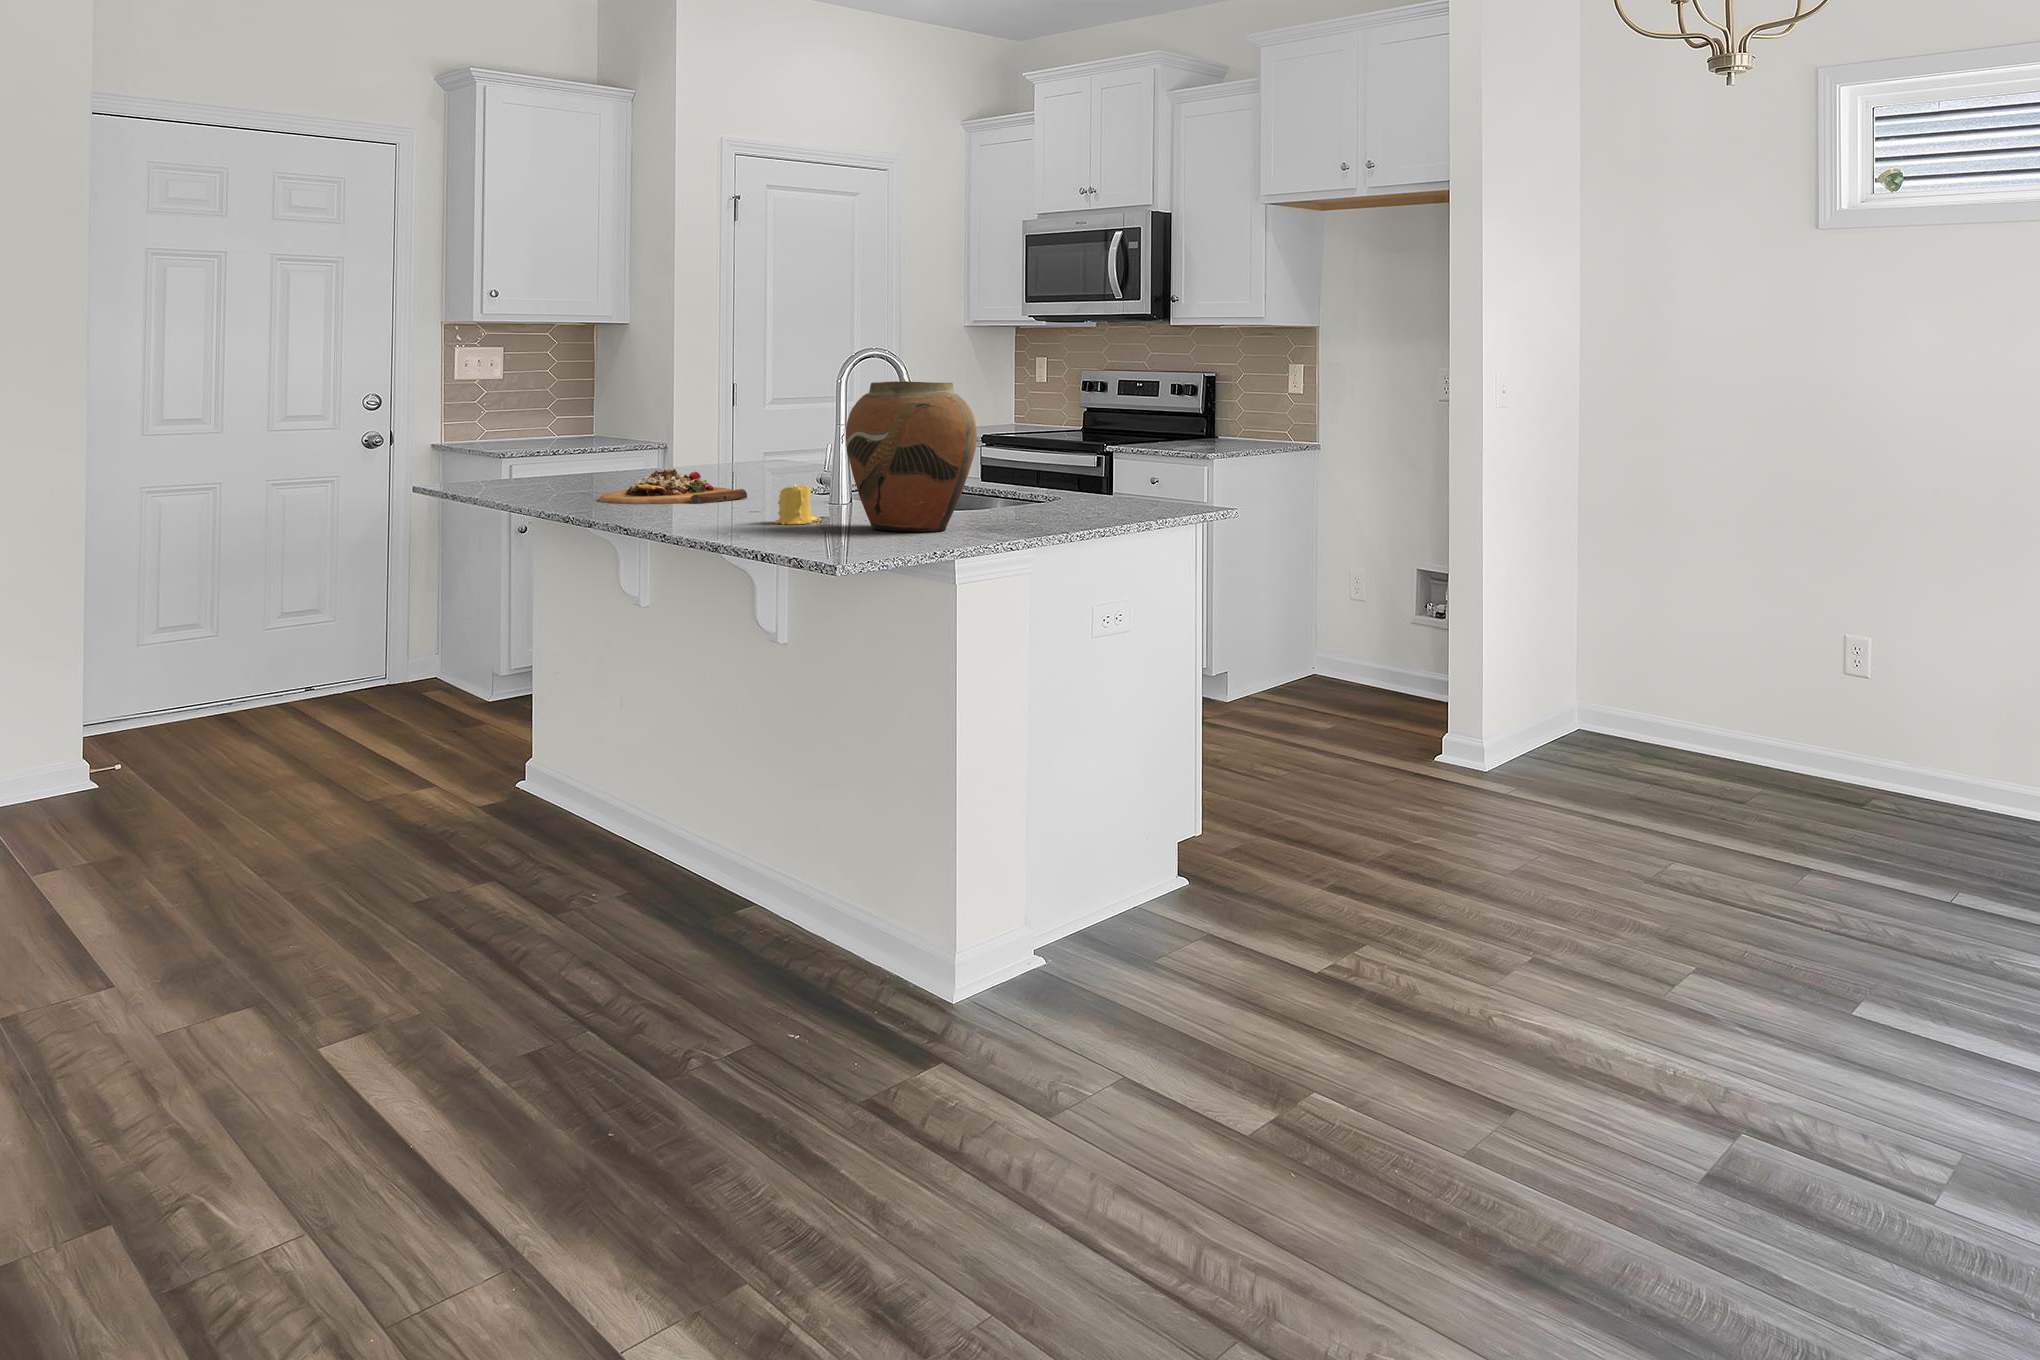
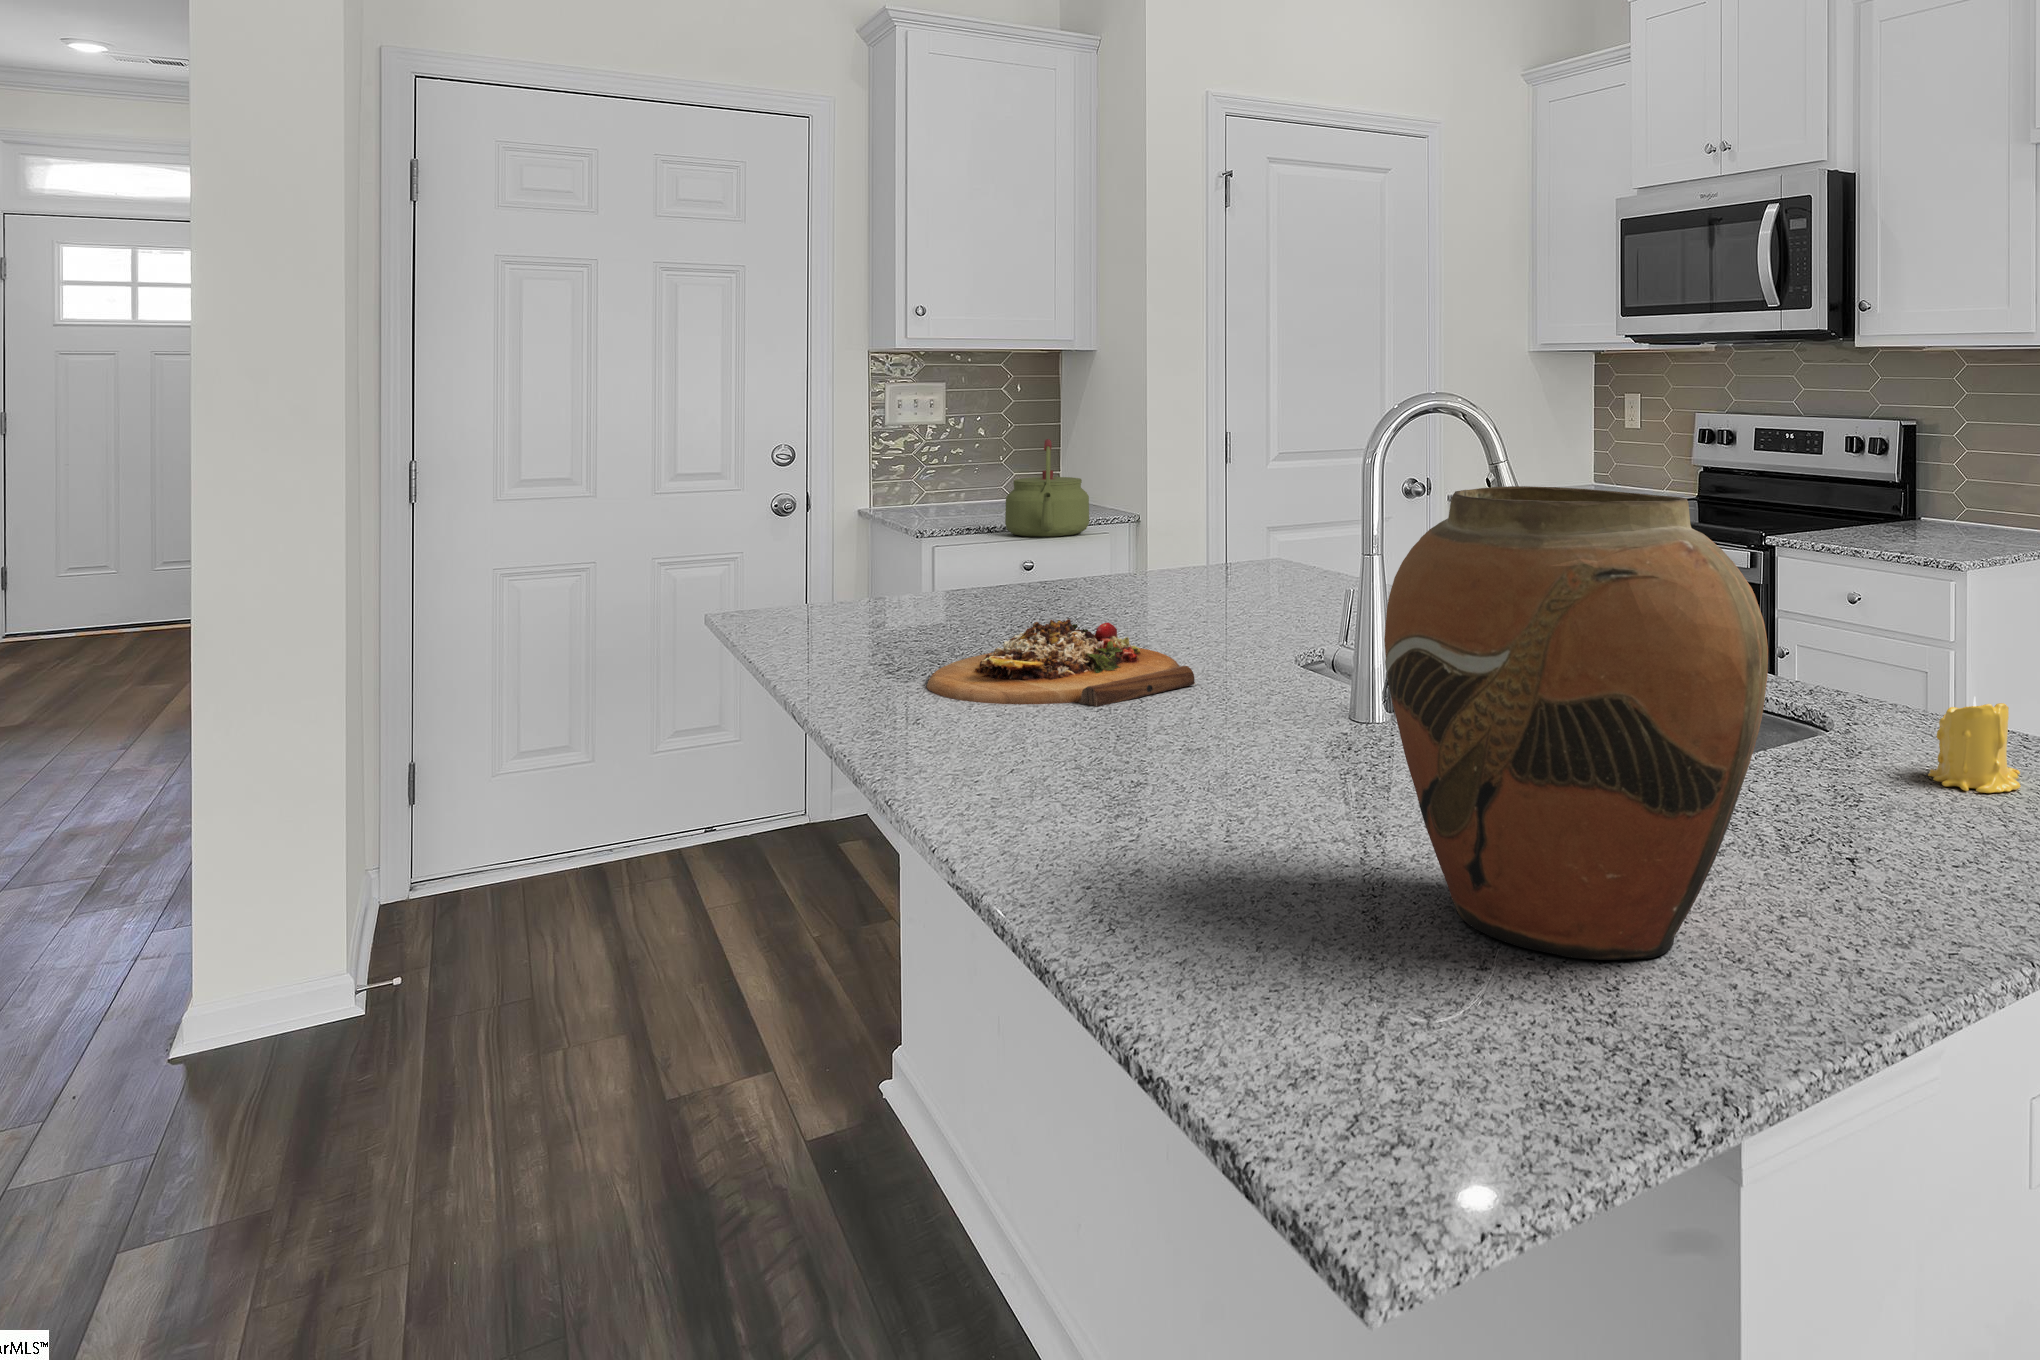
kettle: none [564,388,629,457] -> present [1005,439,1089,537]
candle: present [775,485,821,525] -> present [1928,697,2021,793]

